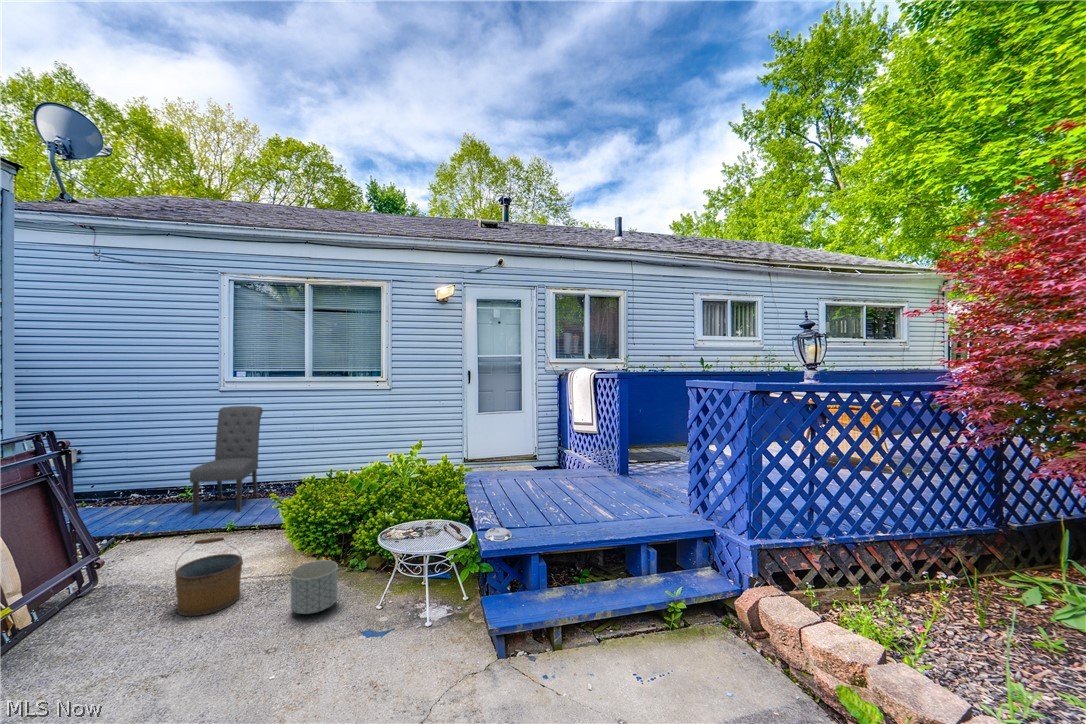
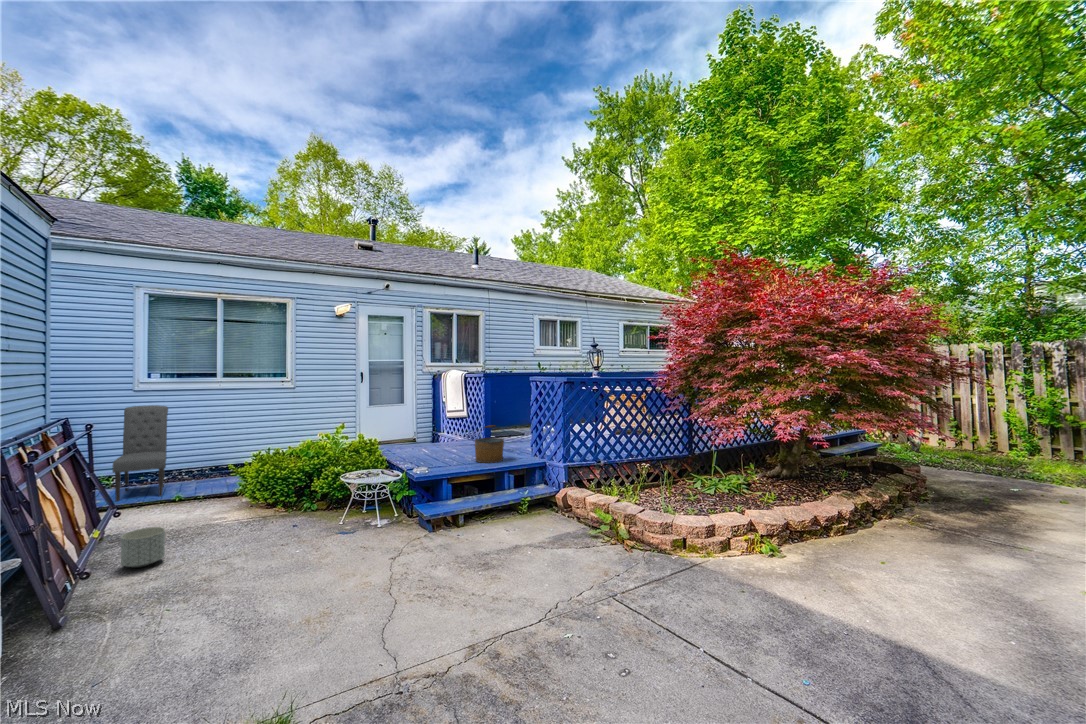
bucket: present [175,537,243,616] -> present [475,425,504,463]
planter: present [291,560,338,614] -> present [121,527,165,568]

